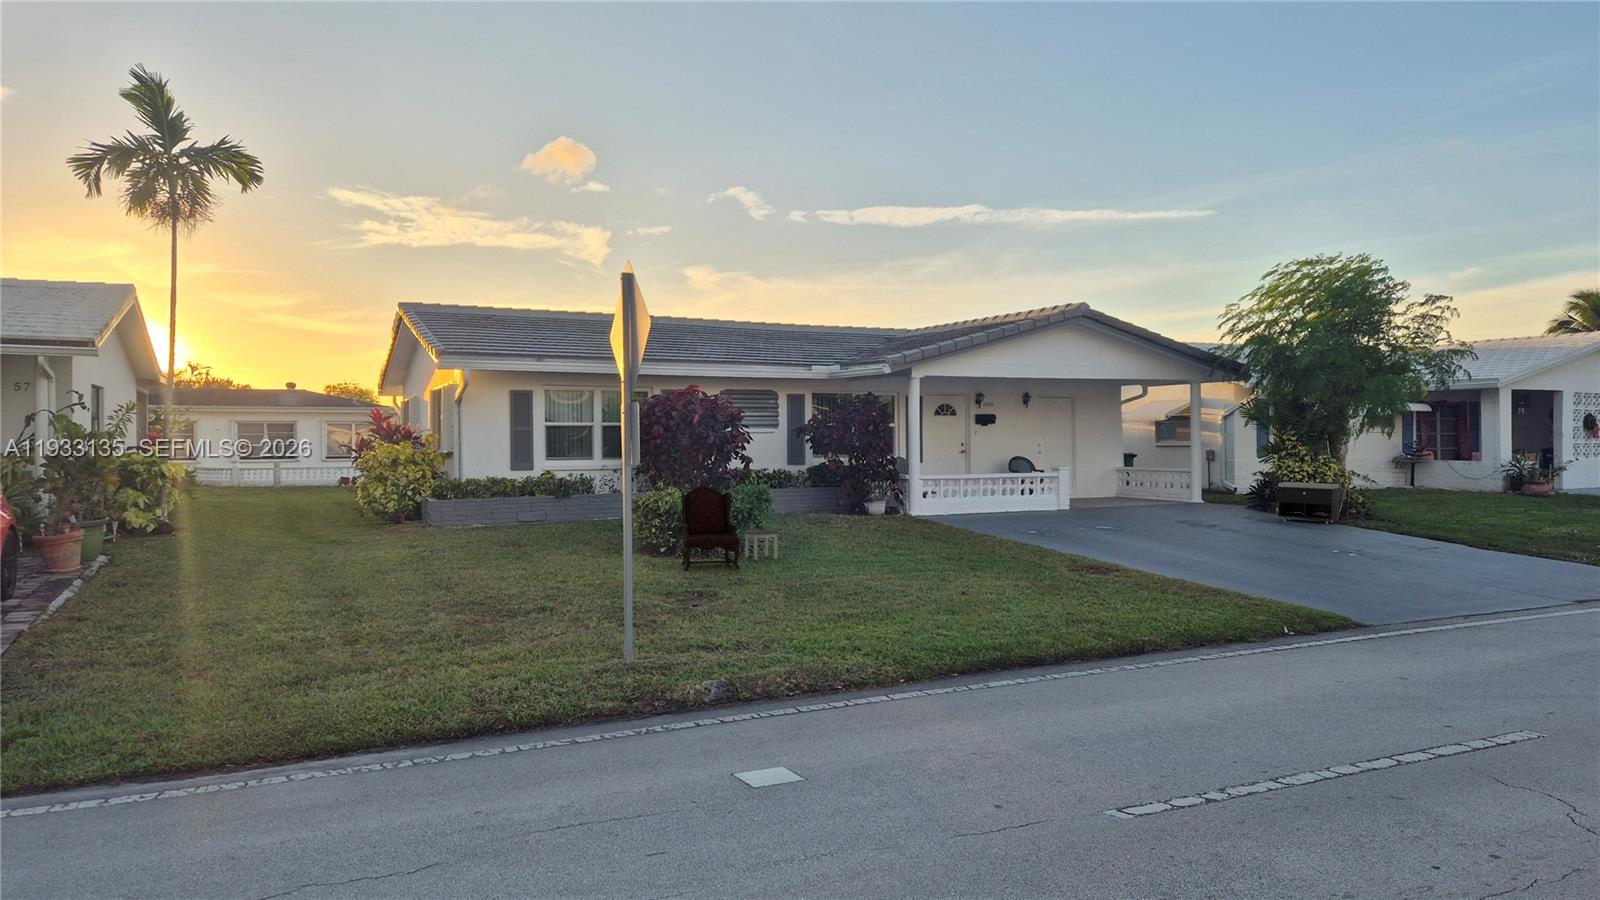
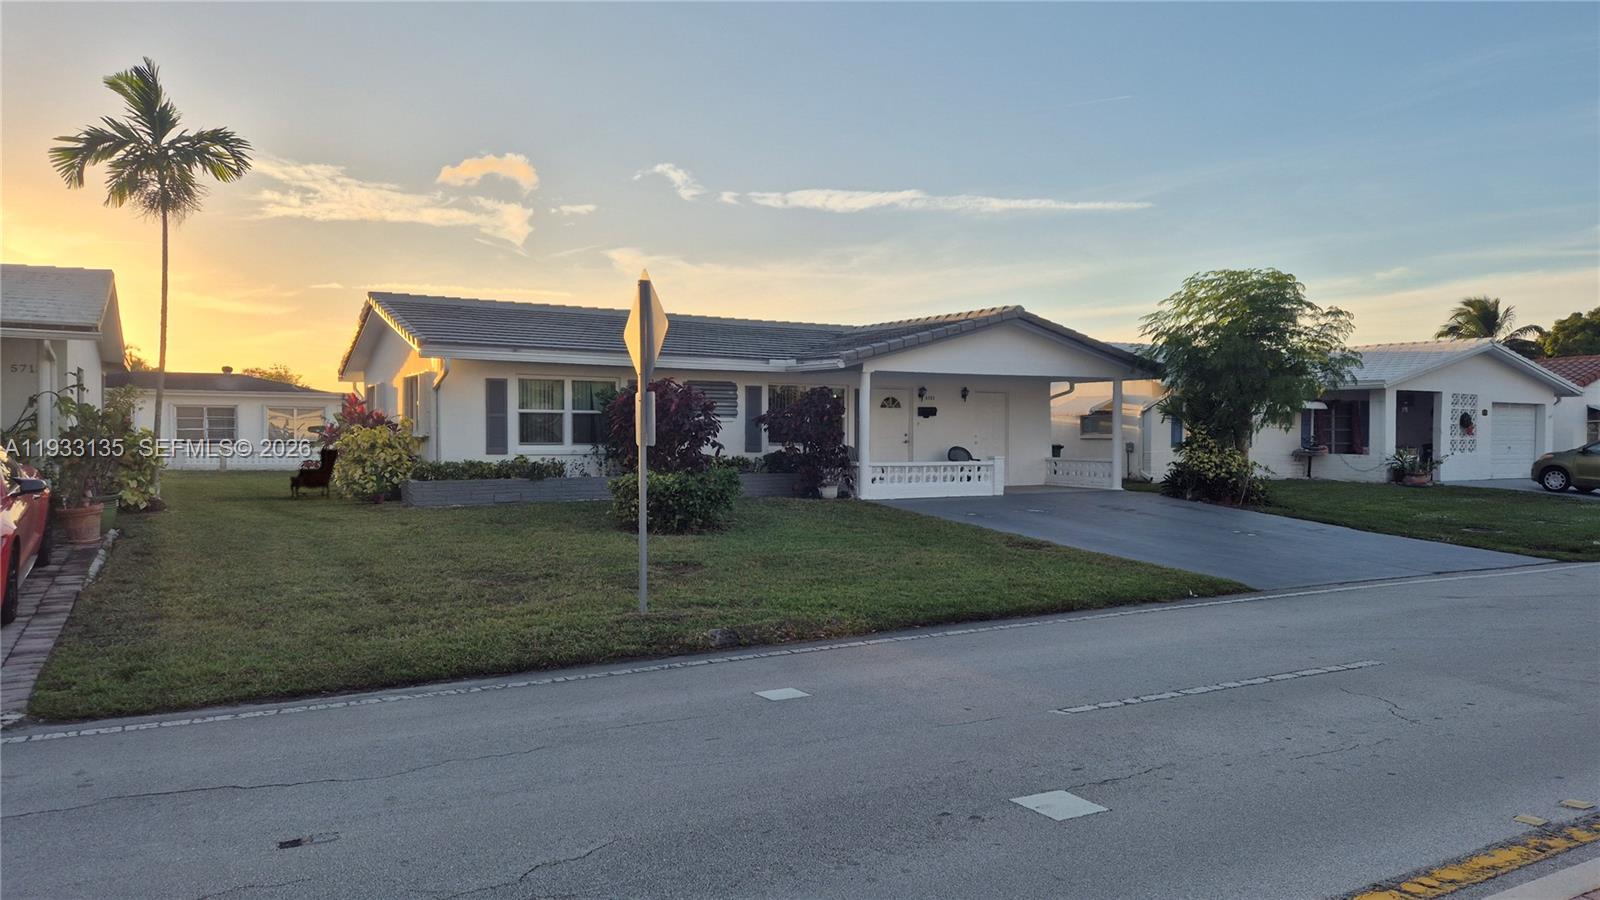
storage bench: present [1278,482,1339,524] -> none [1189,472,1243,509]
armchair: present [681,486,740,570] -> present [290,448,339,499]
round table: present [744,530,778,560] -> none [715,509,747,537]

